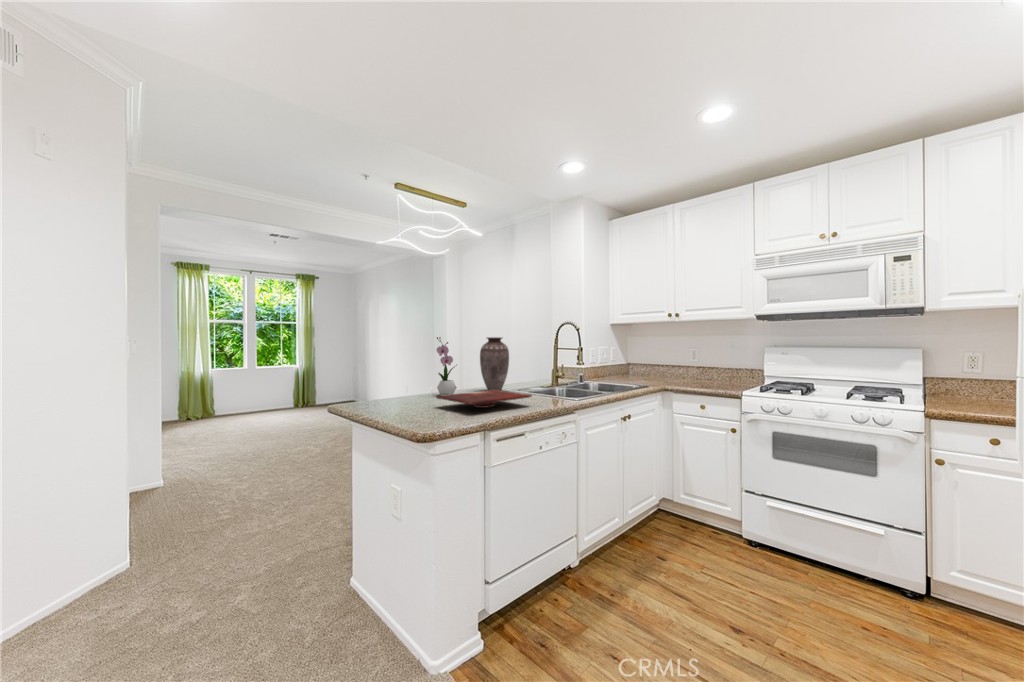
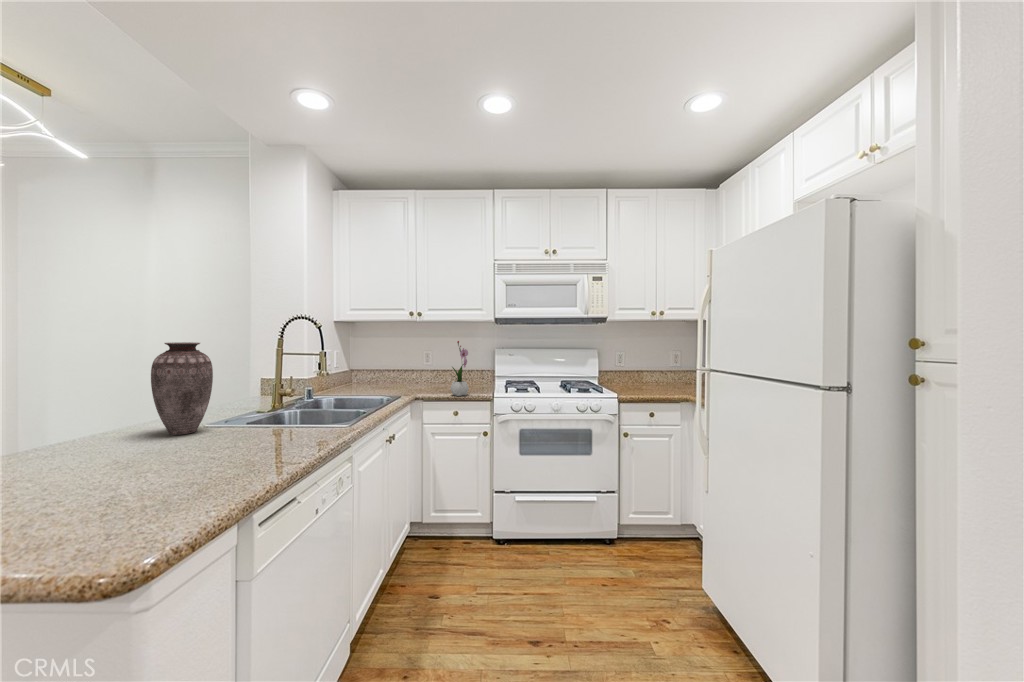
flower arrangement: present [437,337,457,395] -> present [450,341,469,396]
cutting board: present [436,390,532,408] -> none [92,434,294,476]

